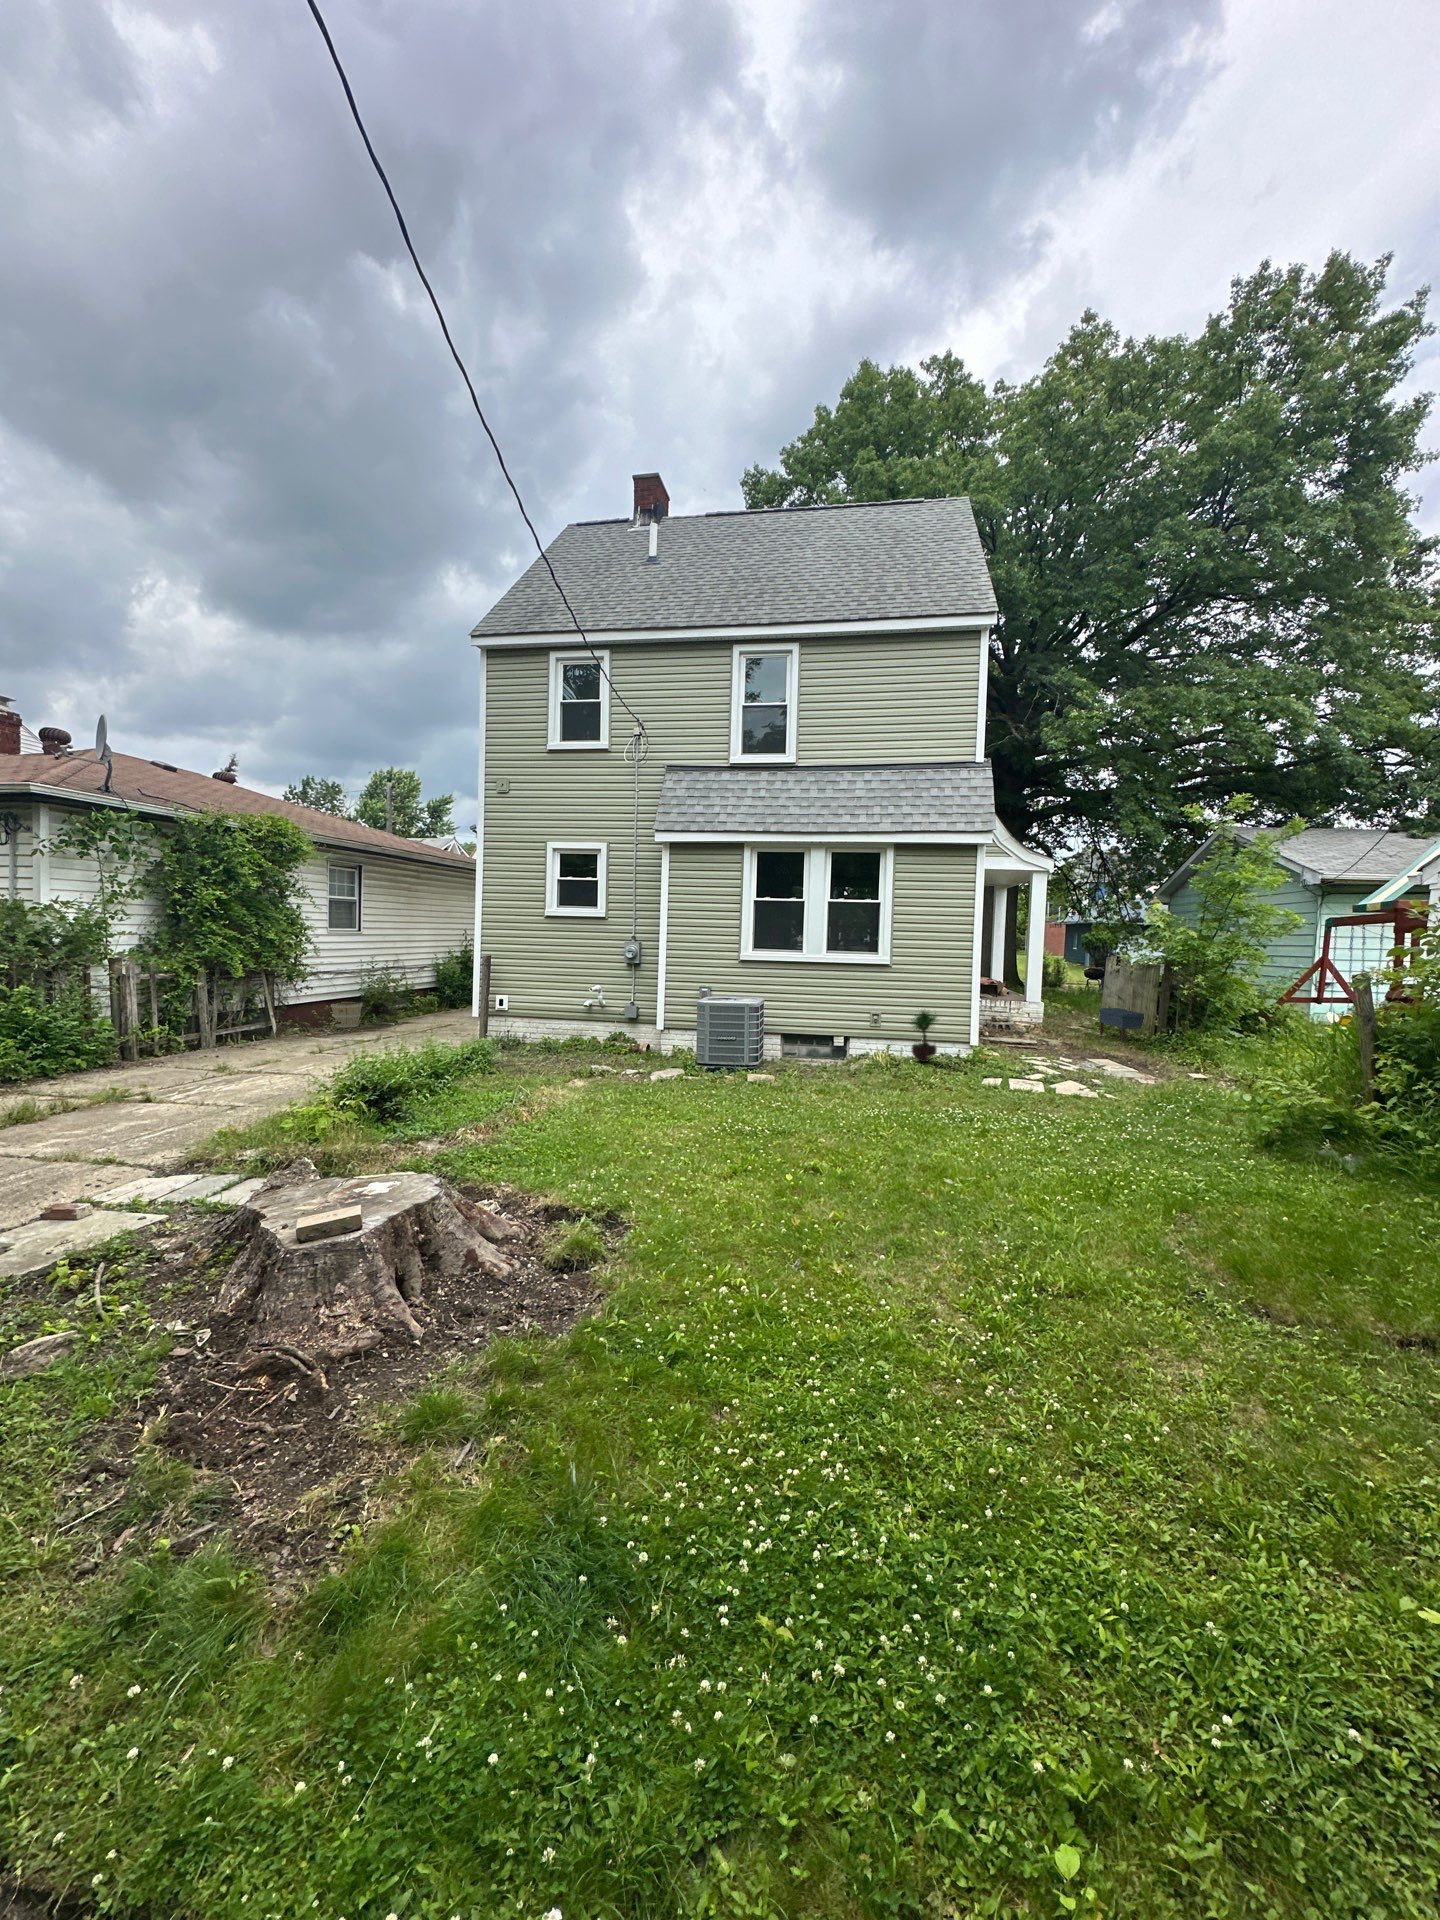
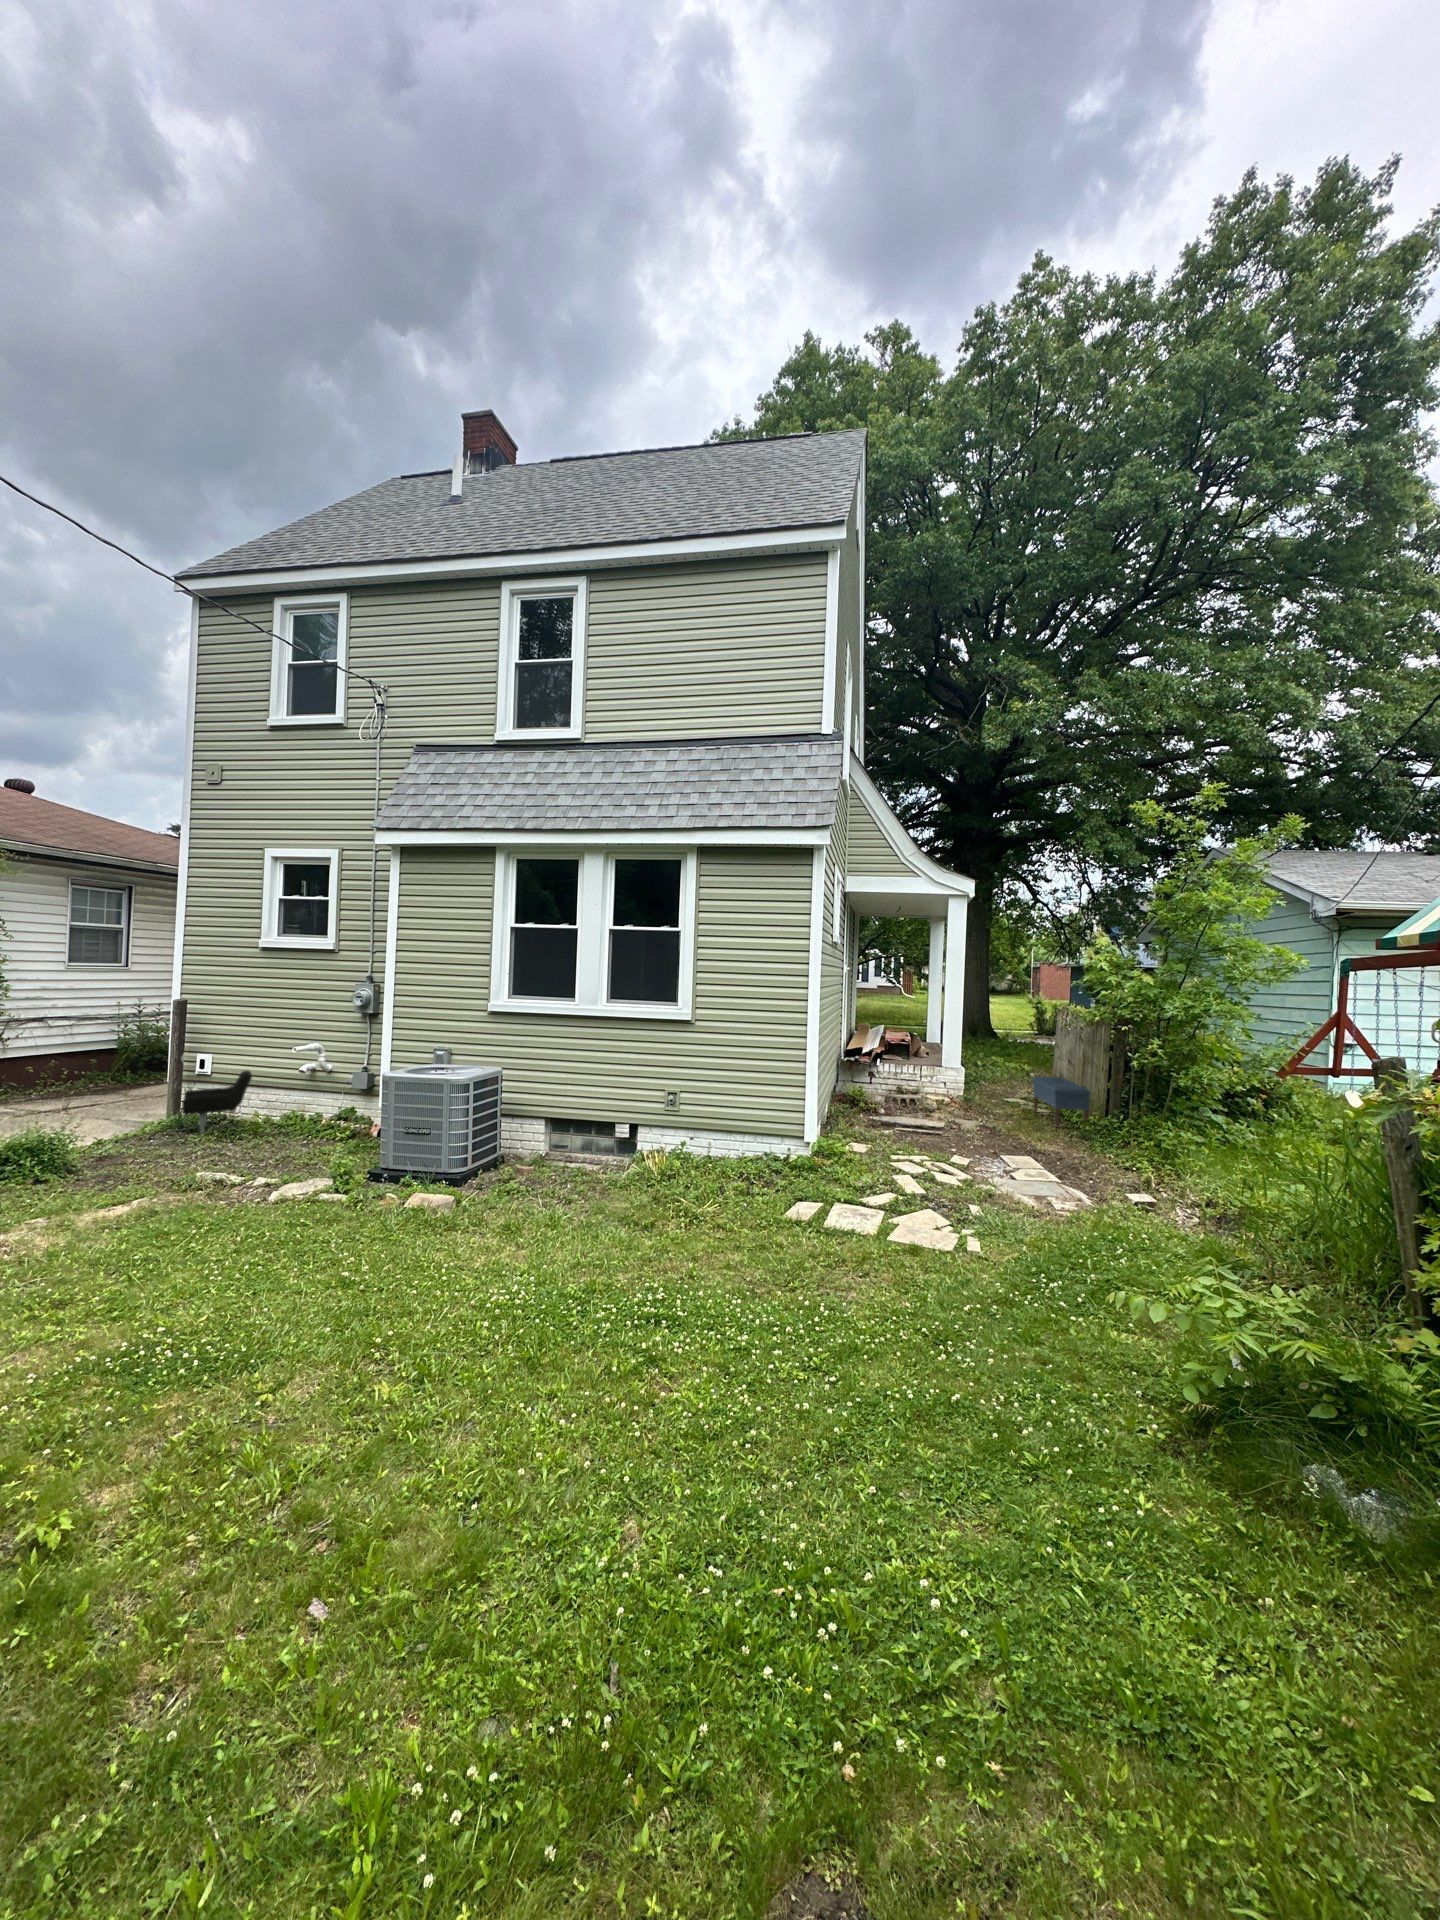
wooden bucket: present [331,1002,363,1028] -> none [42,1055,90,1090]
lounge chair: none [500,1006,552,1049] -> present [182,1071,252,1133]
potted tree: present [910,1011,937,1062] -> none [701,1085,750,1170]

